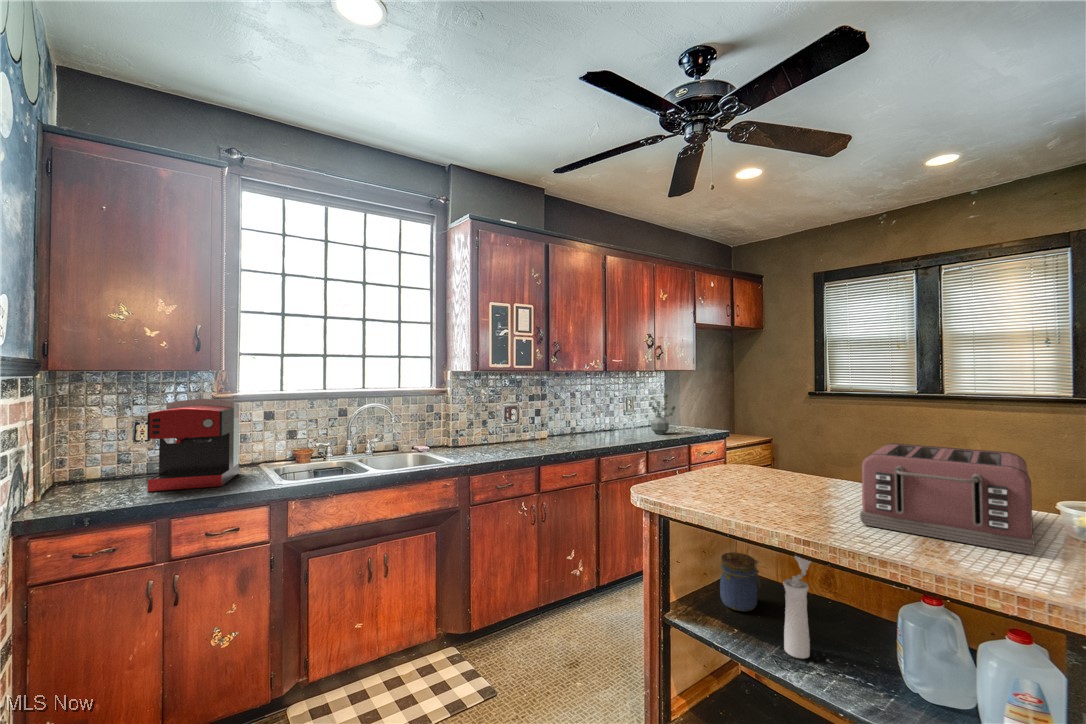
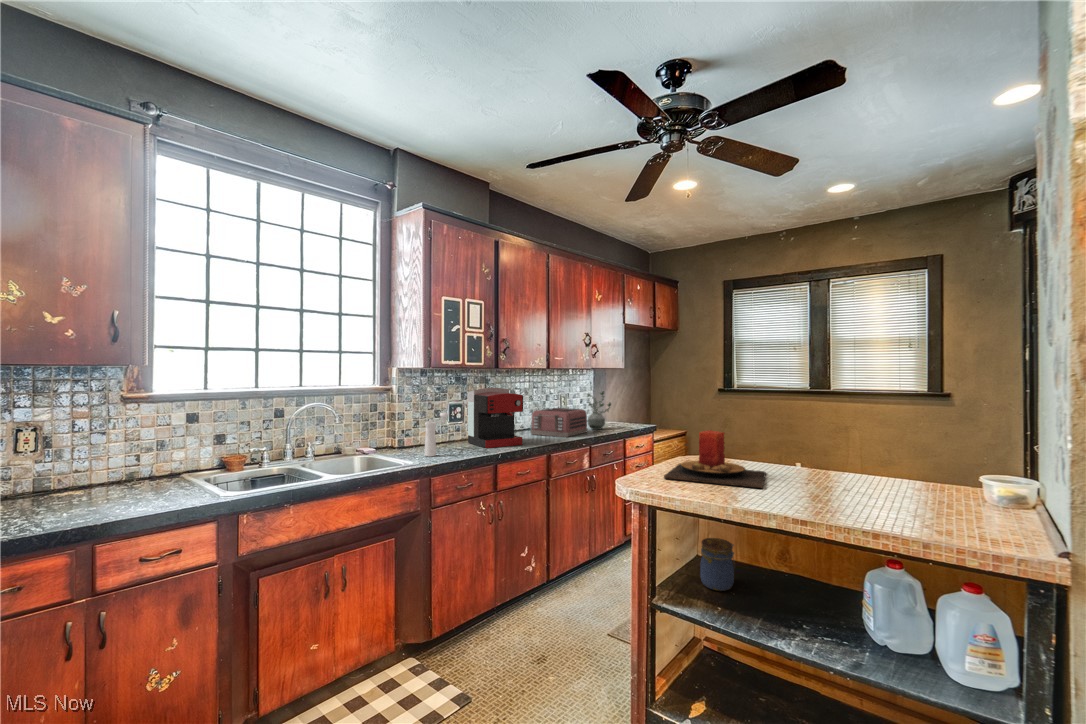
coffee maker: present [147,399,239,491] -> present [468,387,523,448]
candle: none [680,435,804,501] -> present [664,430,766,489]
toaster: present [860,443,1035,554] -> present [531,408,588,437]
pepper mill: present [783,556,811,658] -> present [425,413,448,456]

